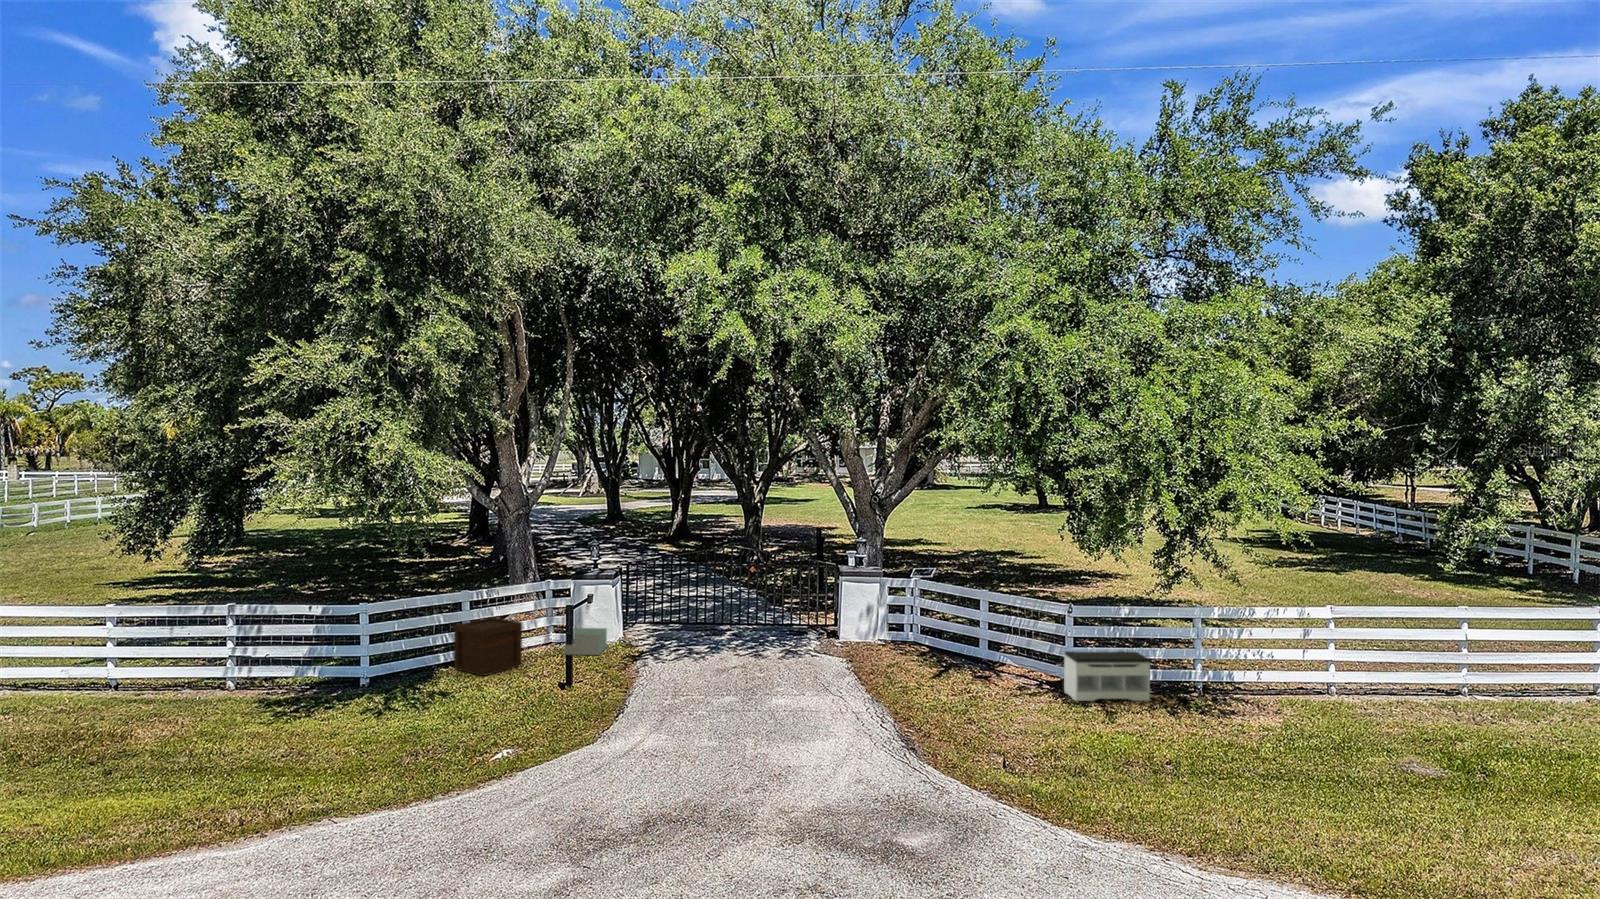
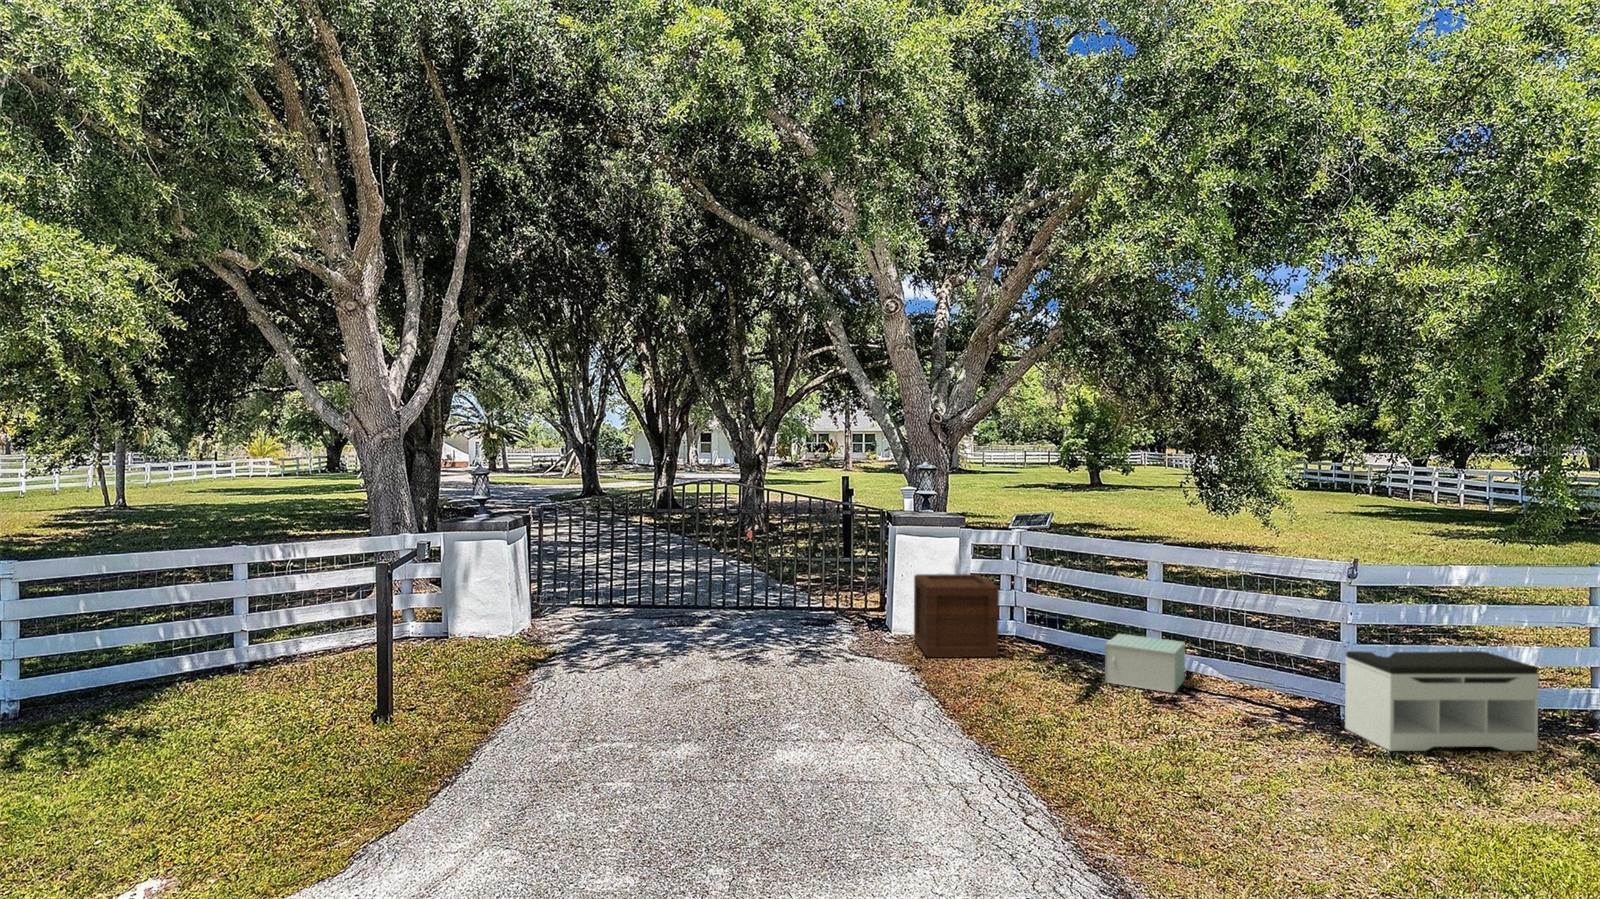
wooden crate: present [454,617,522,676] -> present [914,574,999,657]
storage box: present [565,628,607,655] -> present [1105,634,1185,693]

